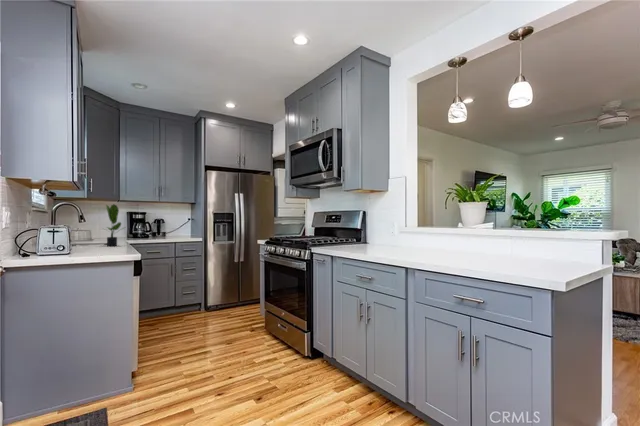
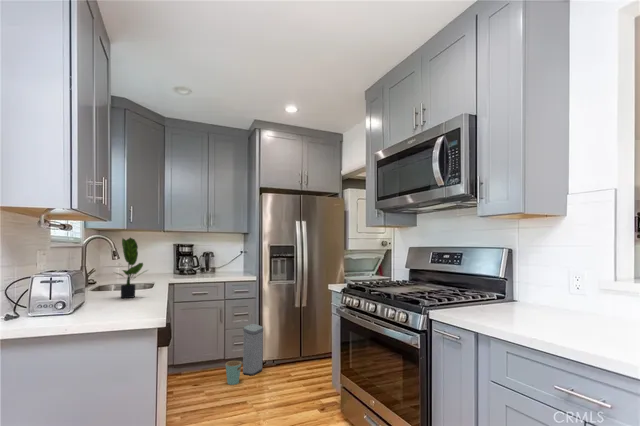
trash can: none [179,275,208,319] -> present [225,324,263,385]

